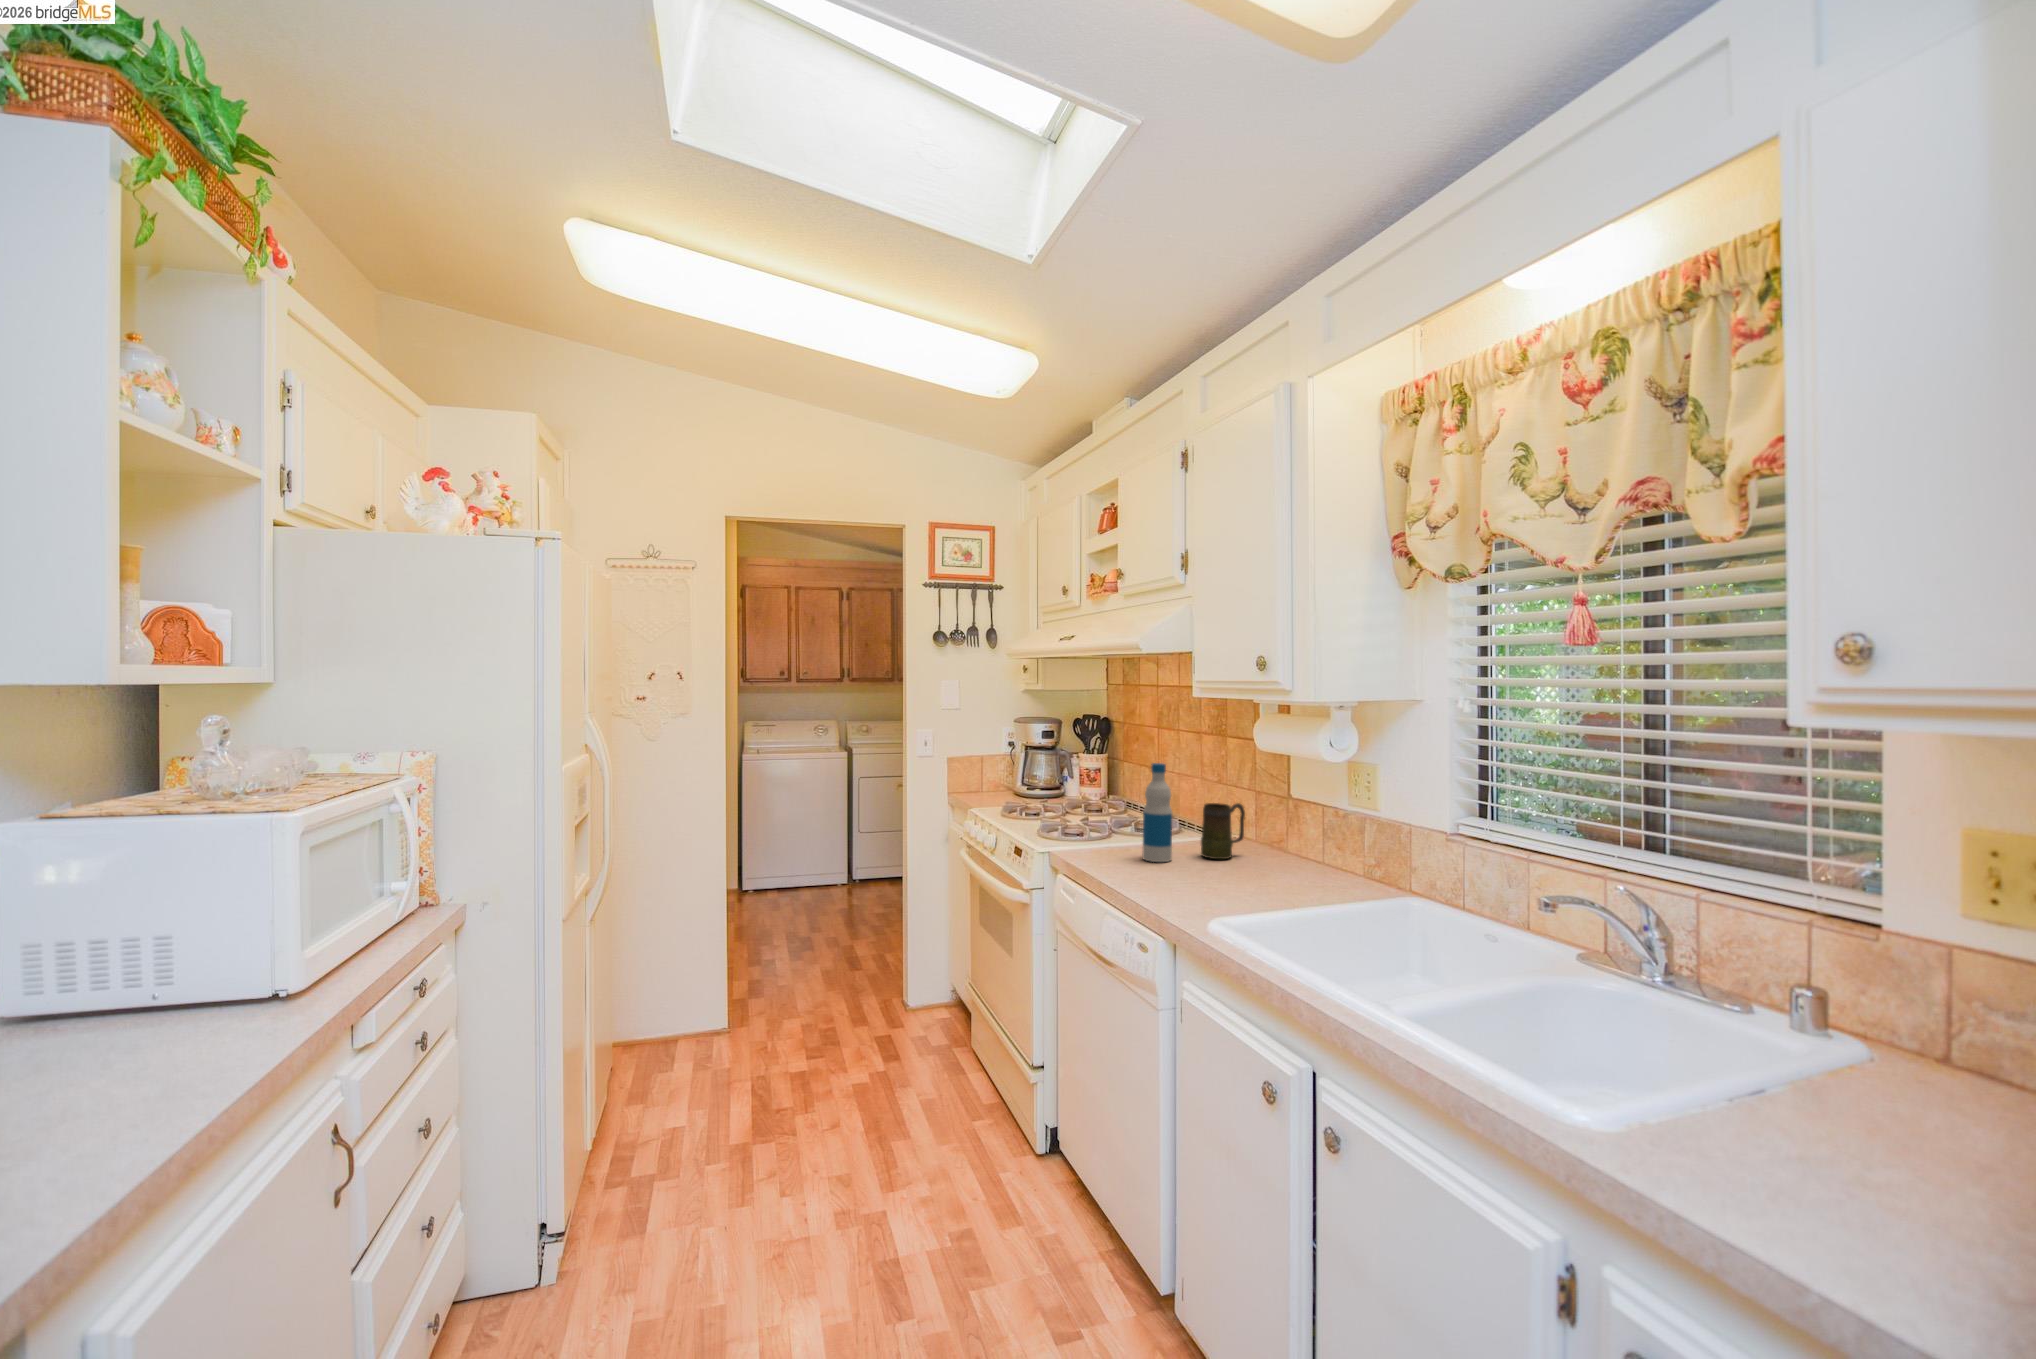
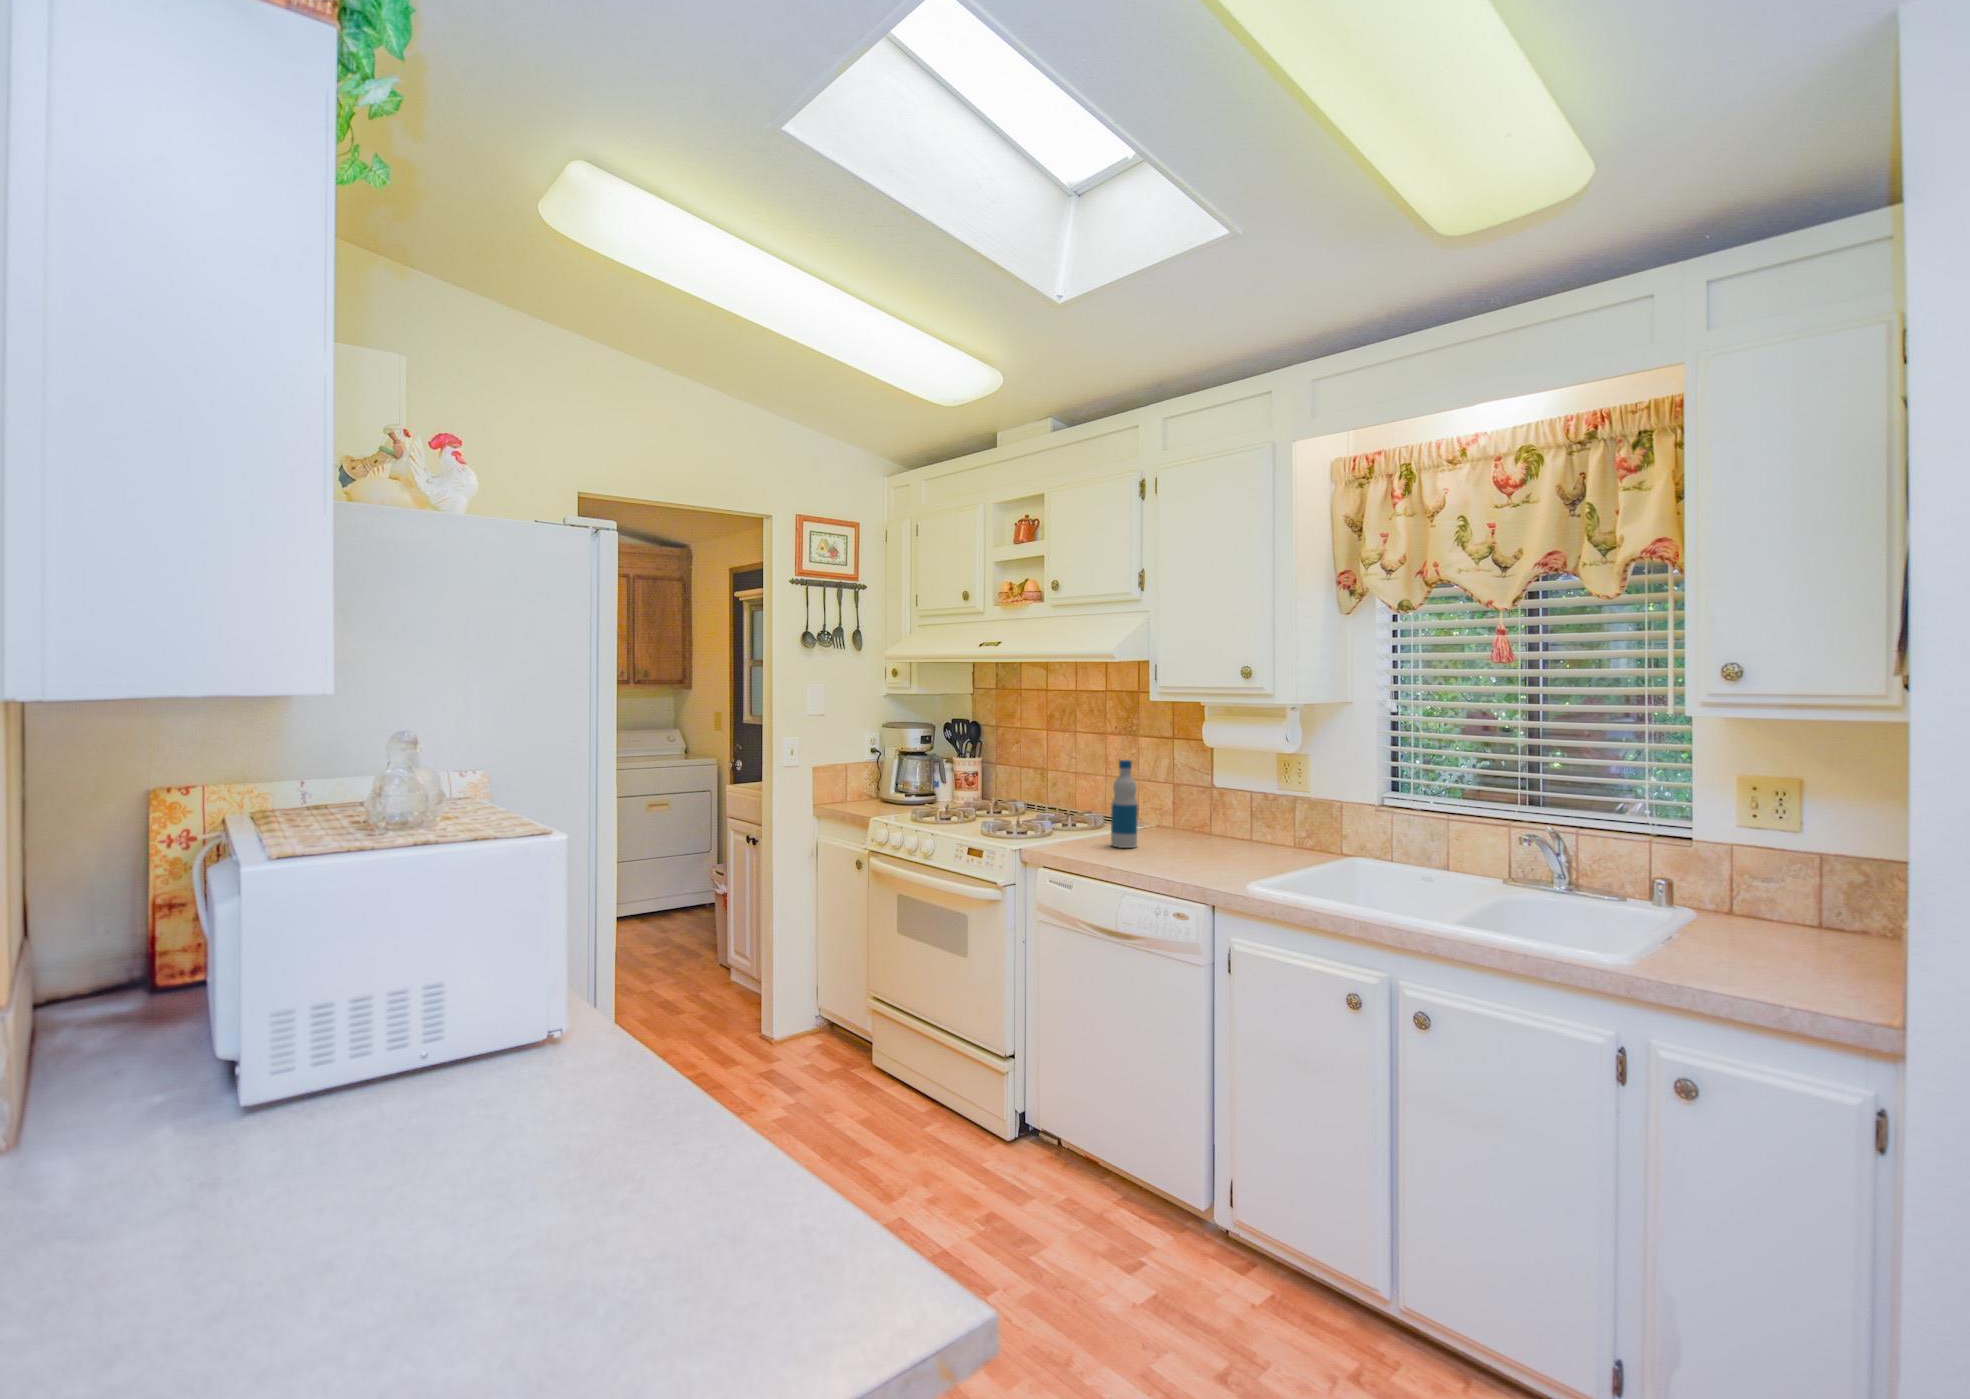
mug: present [1201,803,1245,859] -> none [1154,793,1188,843]

